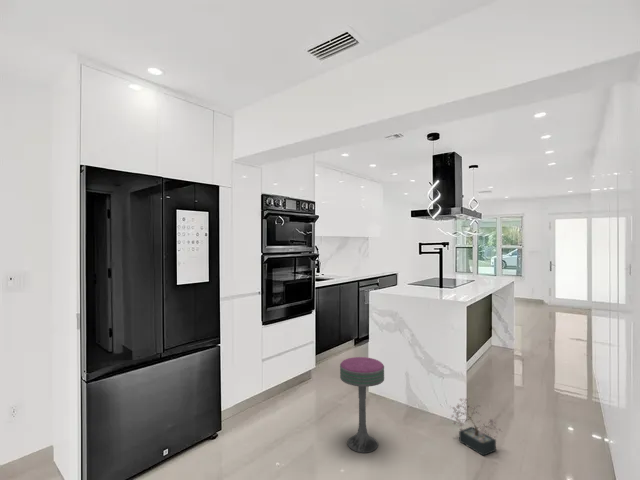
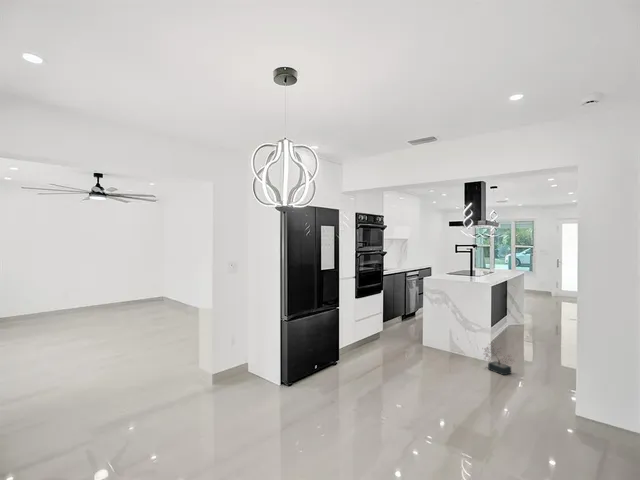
bar stool: present [340,357,384,453] -> none [414,317,442,372]

